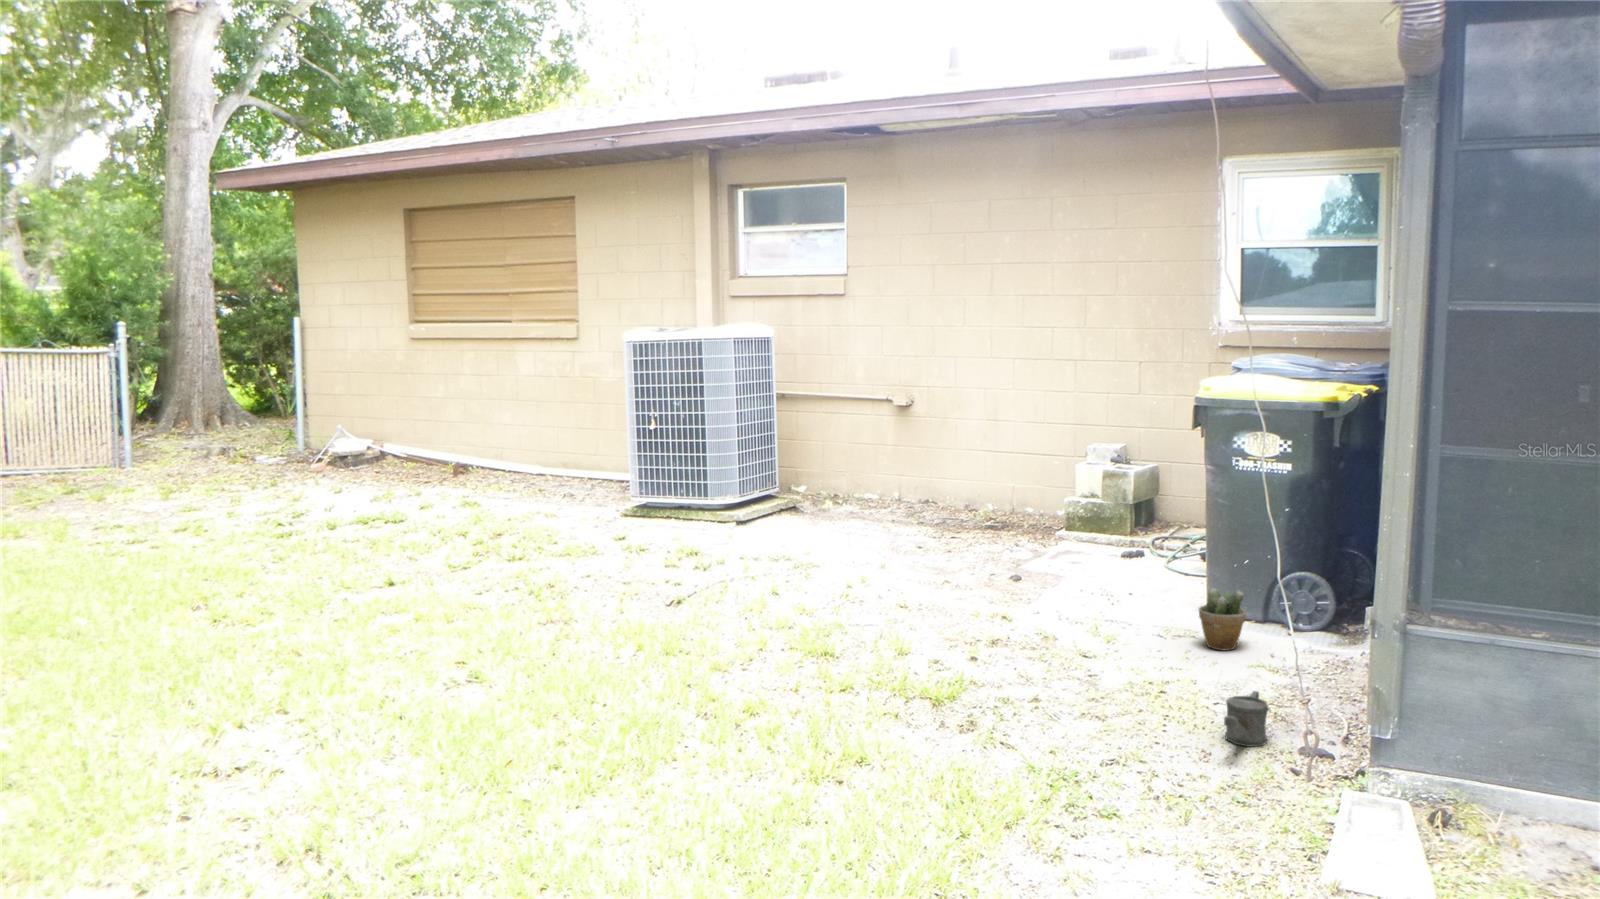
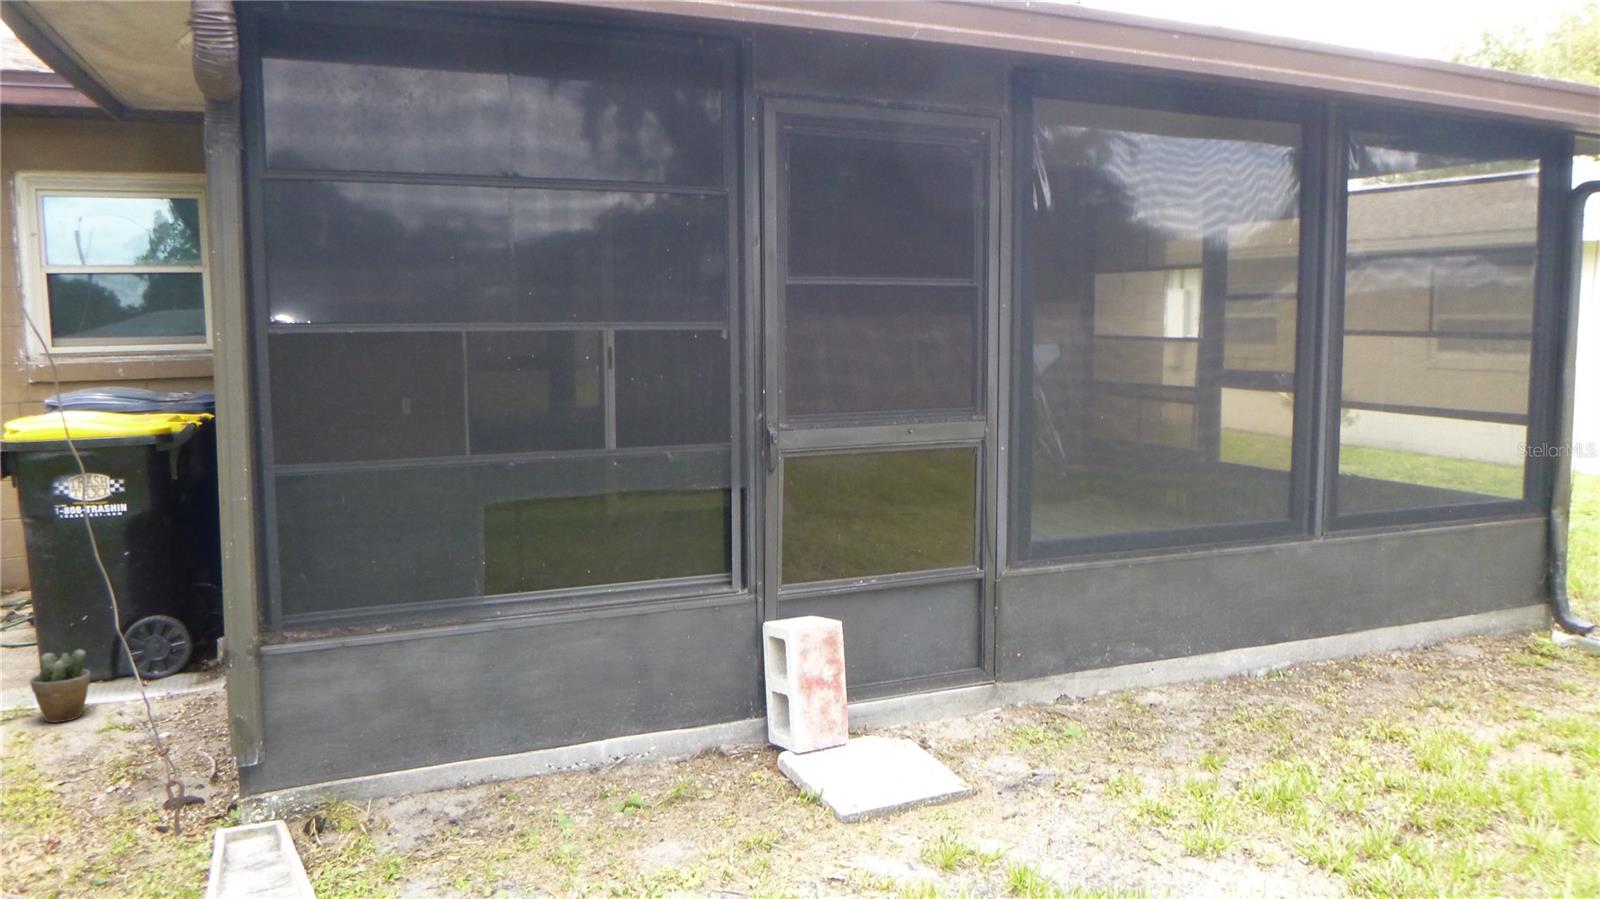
watering can: present [1224,691,1269,747] -> none [70,754,127,821]

